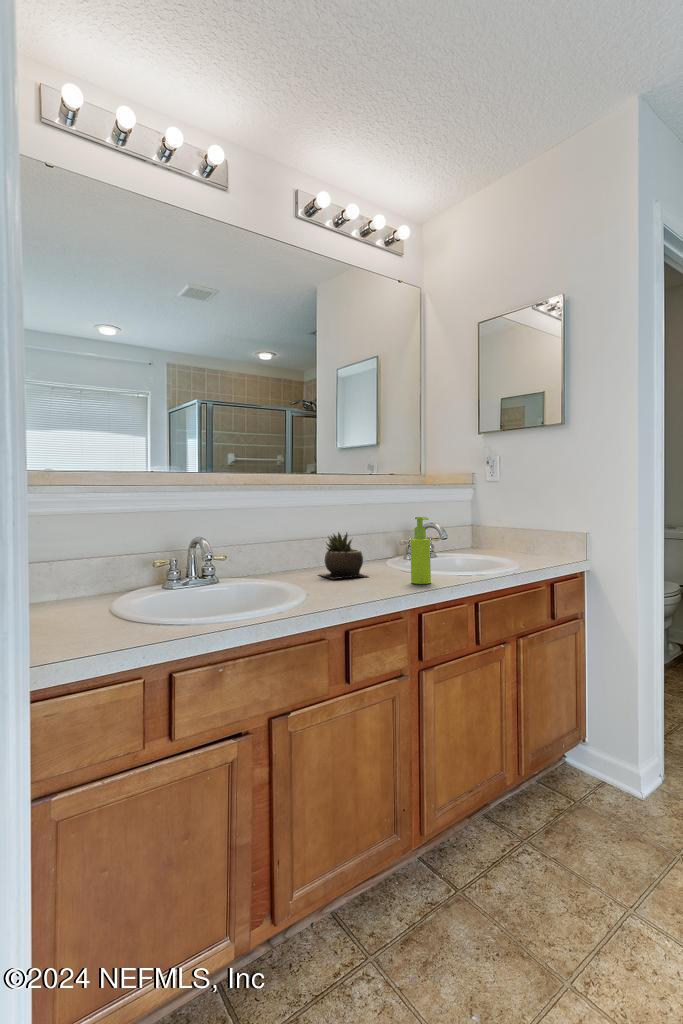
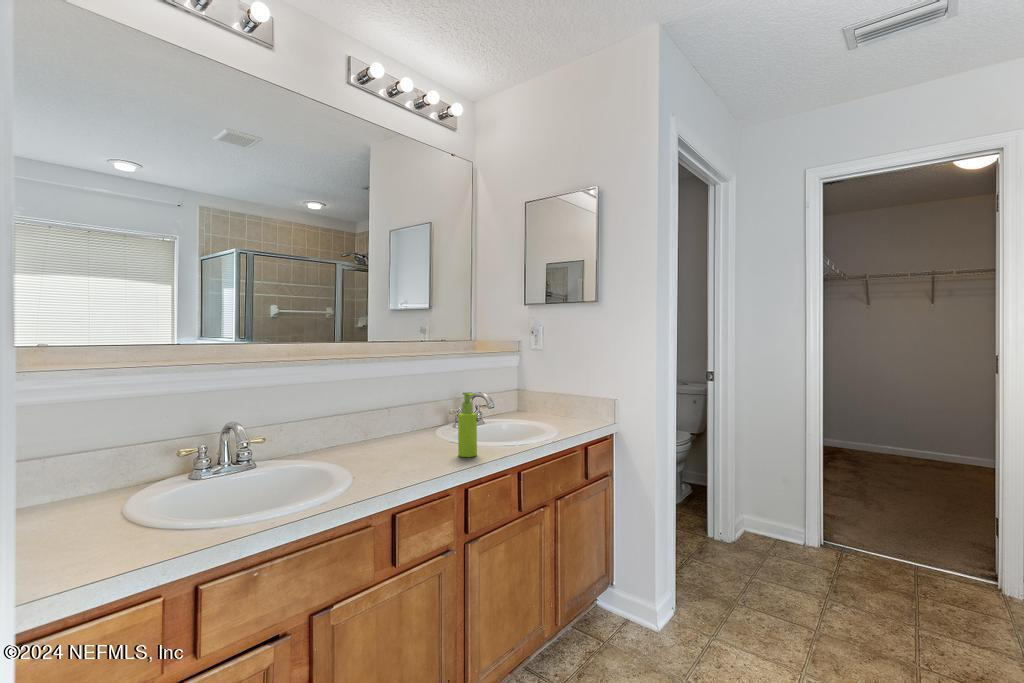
succulent plant: present [319,532,367,579] -> none [365,404,419,453]

